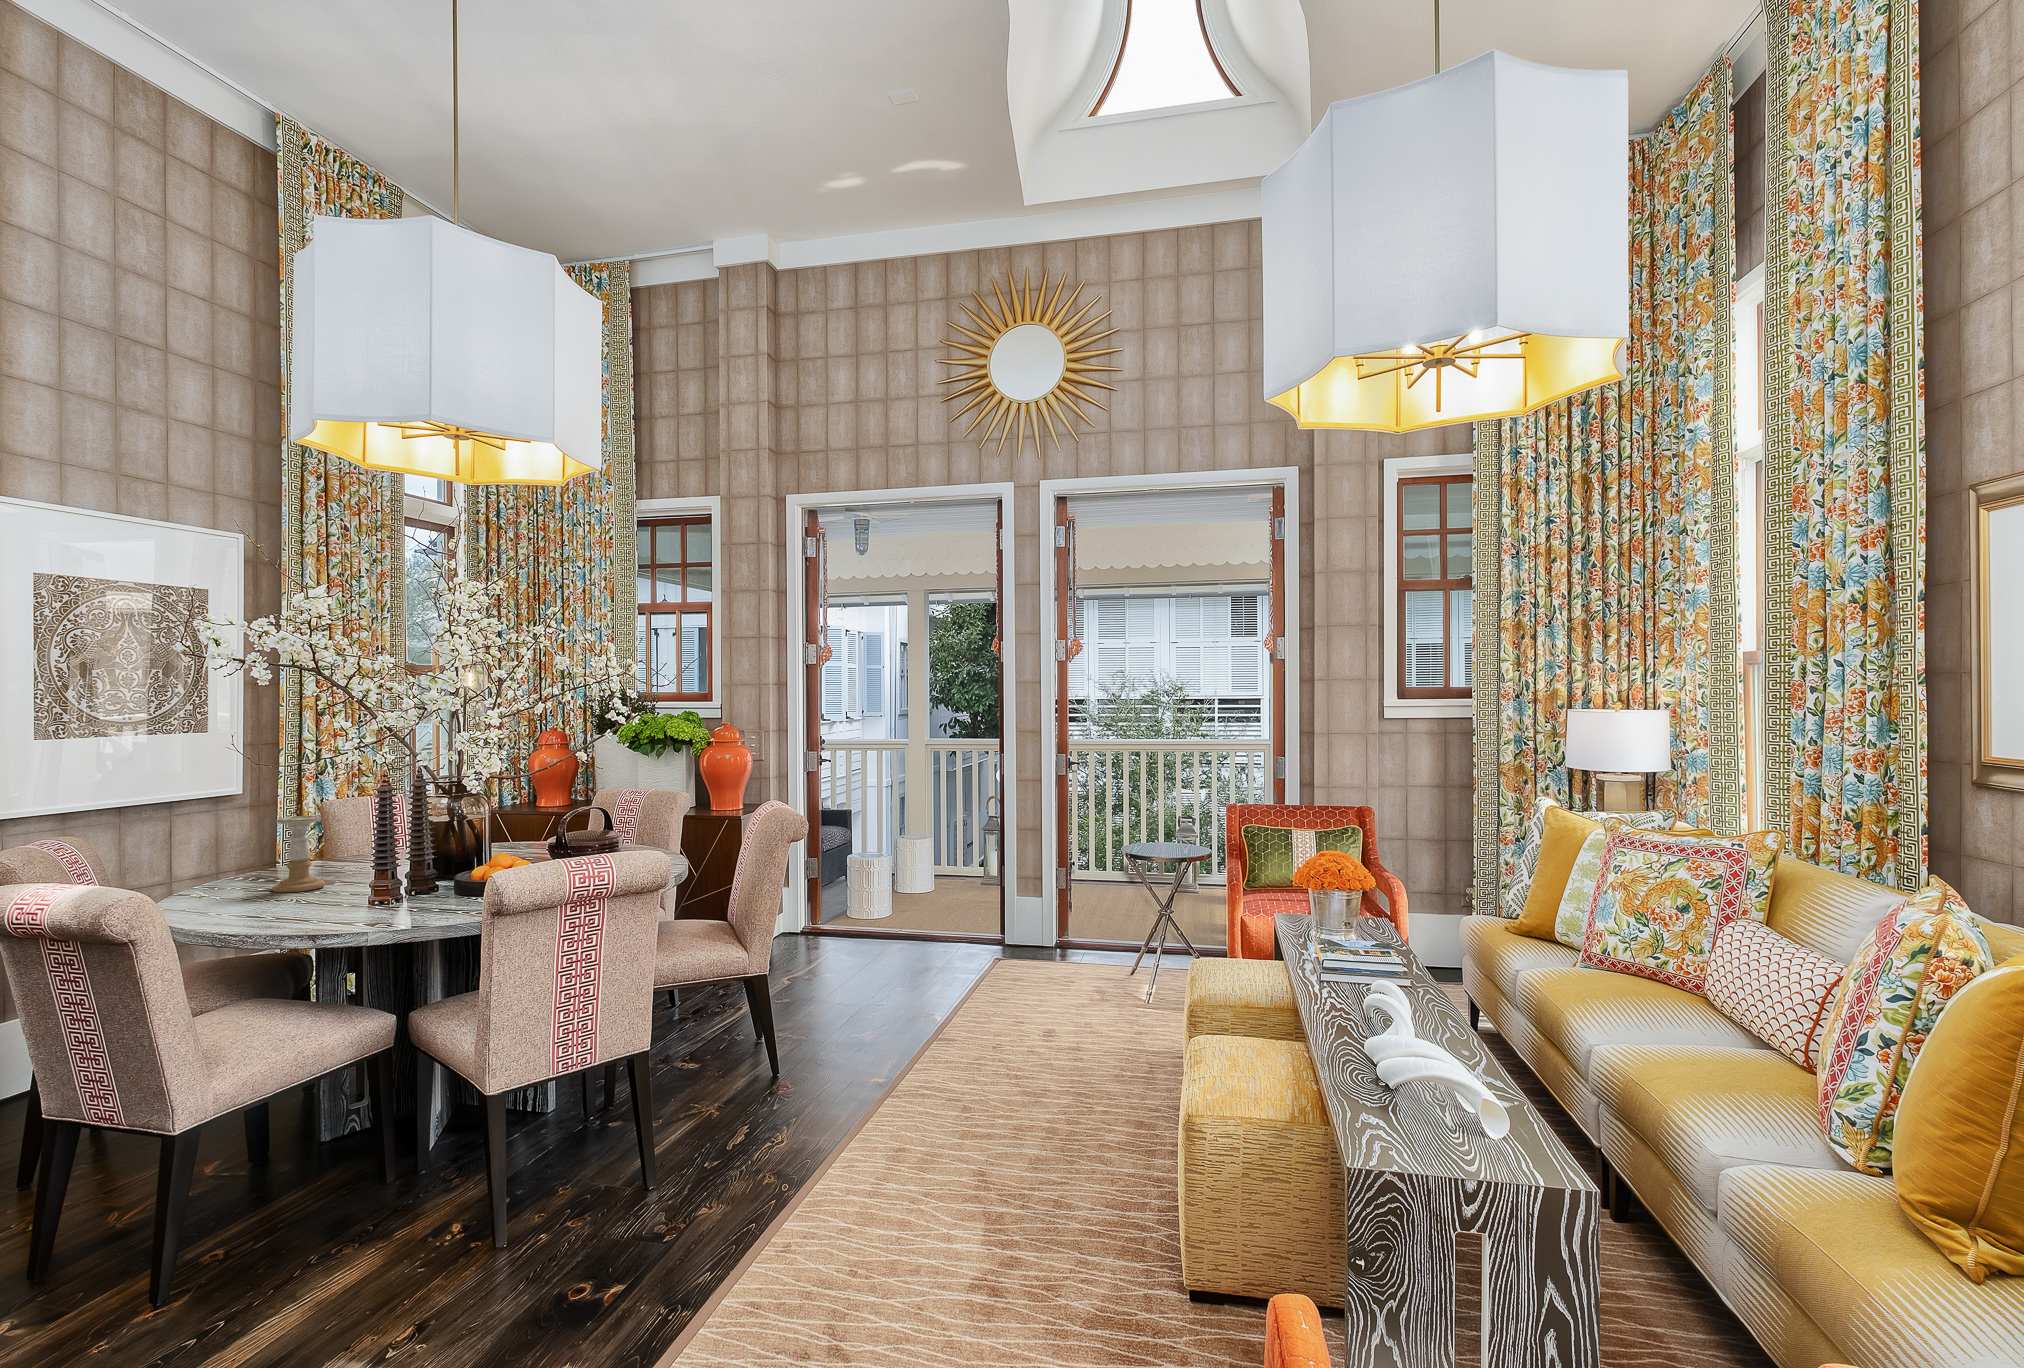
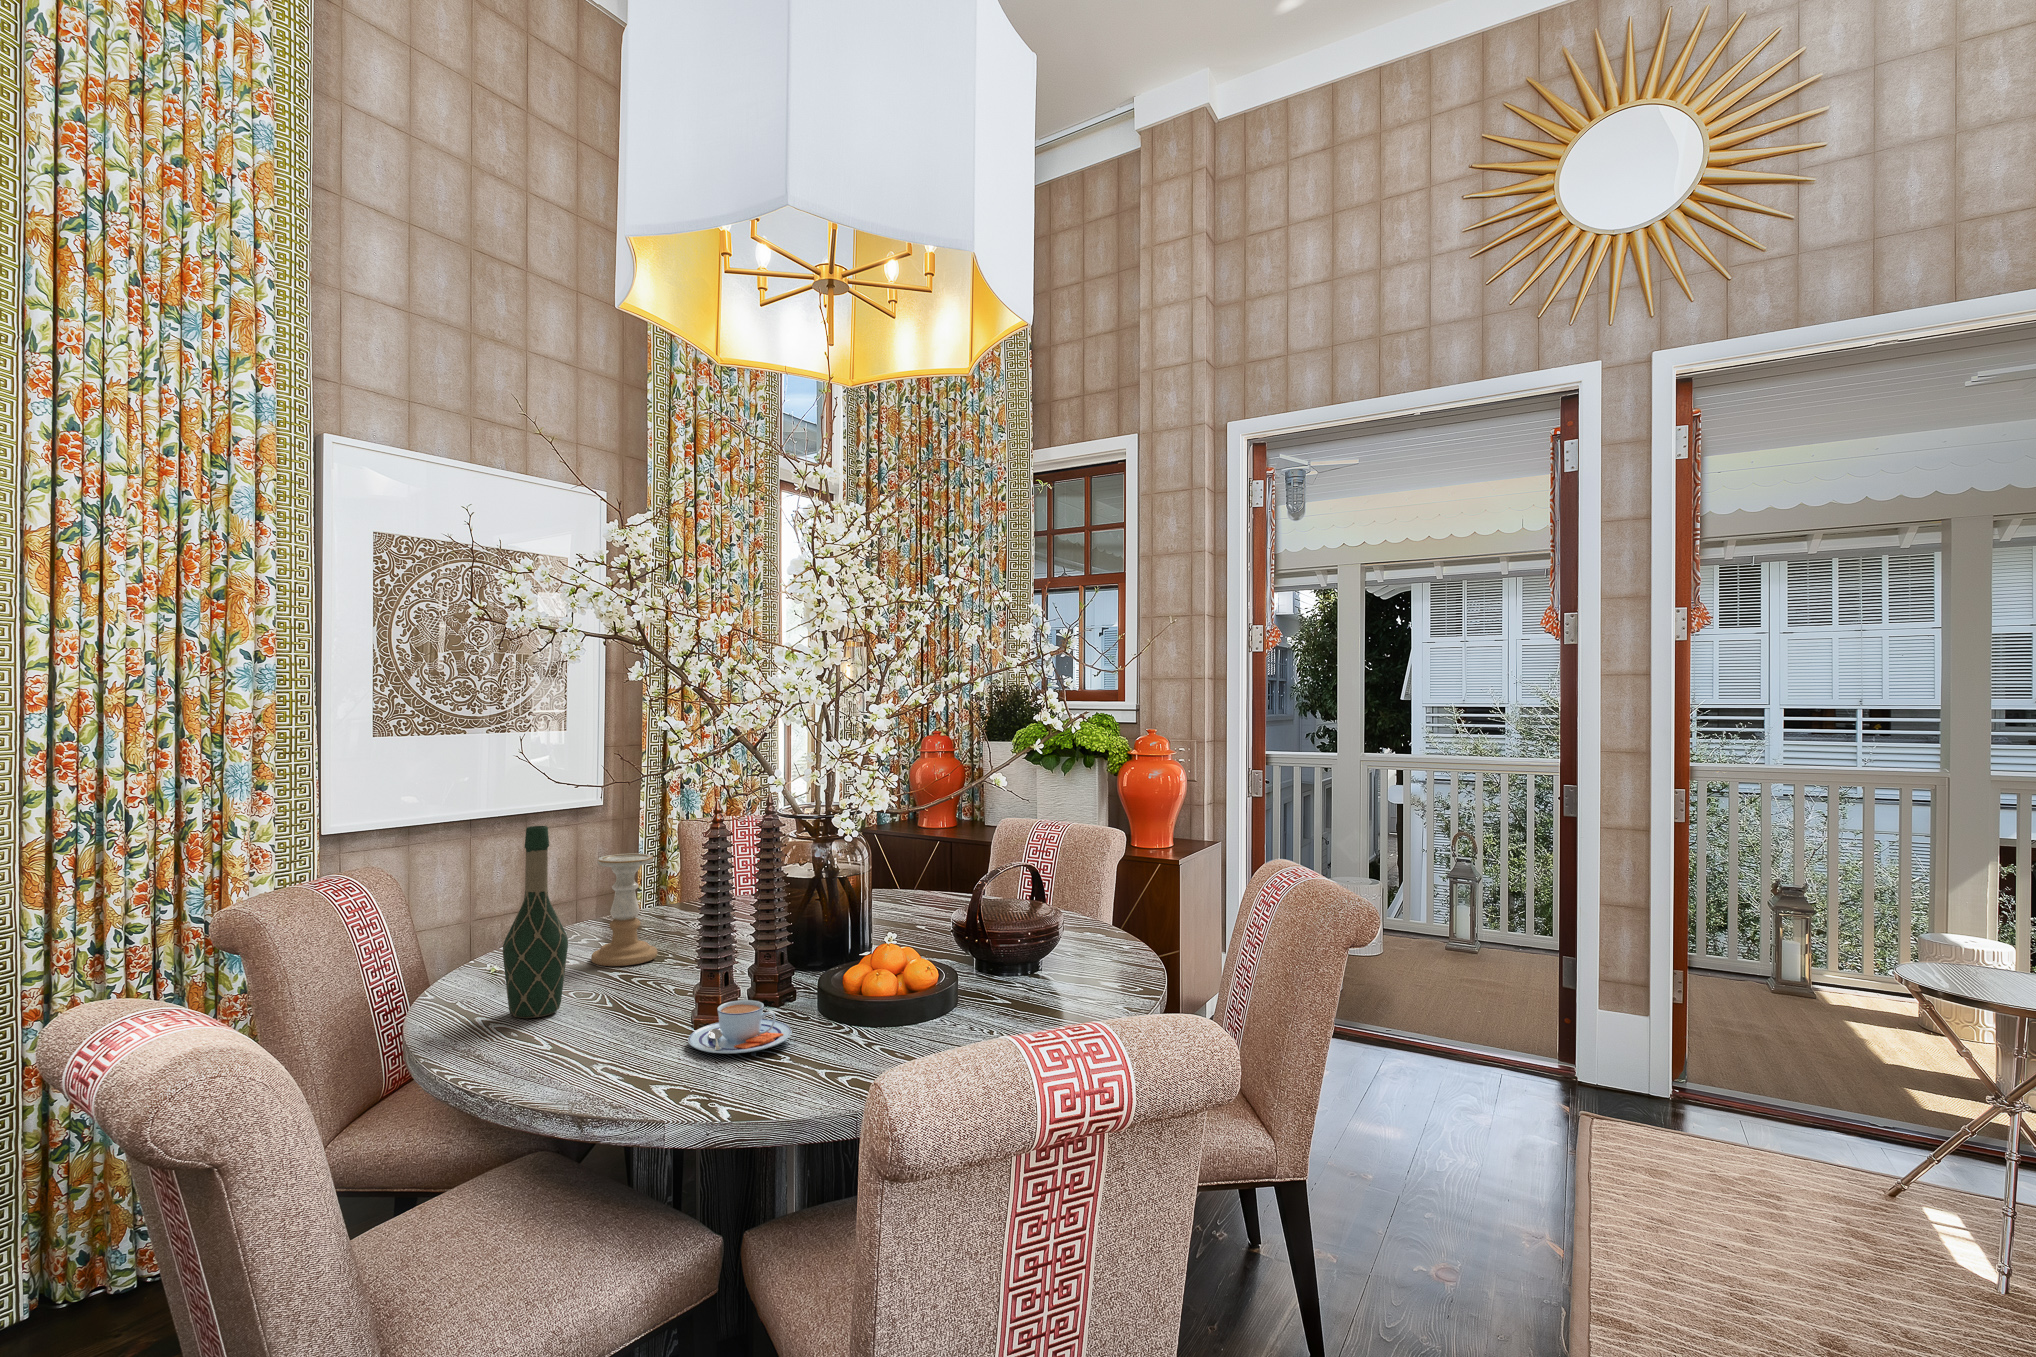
wine bottle: none [223,792,271,915] -> present [503,826,568,1018]
teacup: none [367,889,438,917] -> present [688,1000,792,1054]

